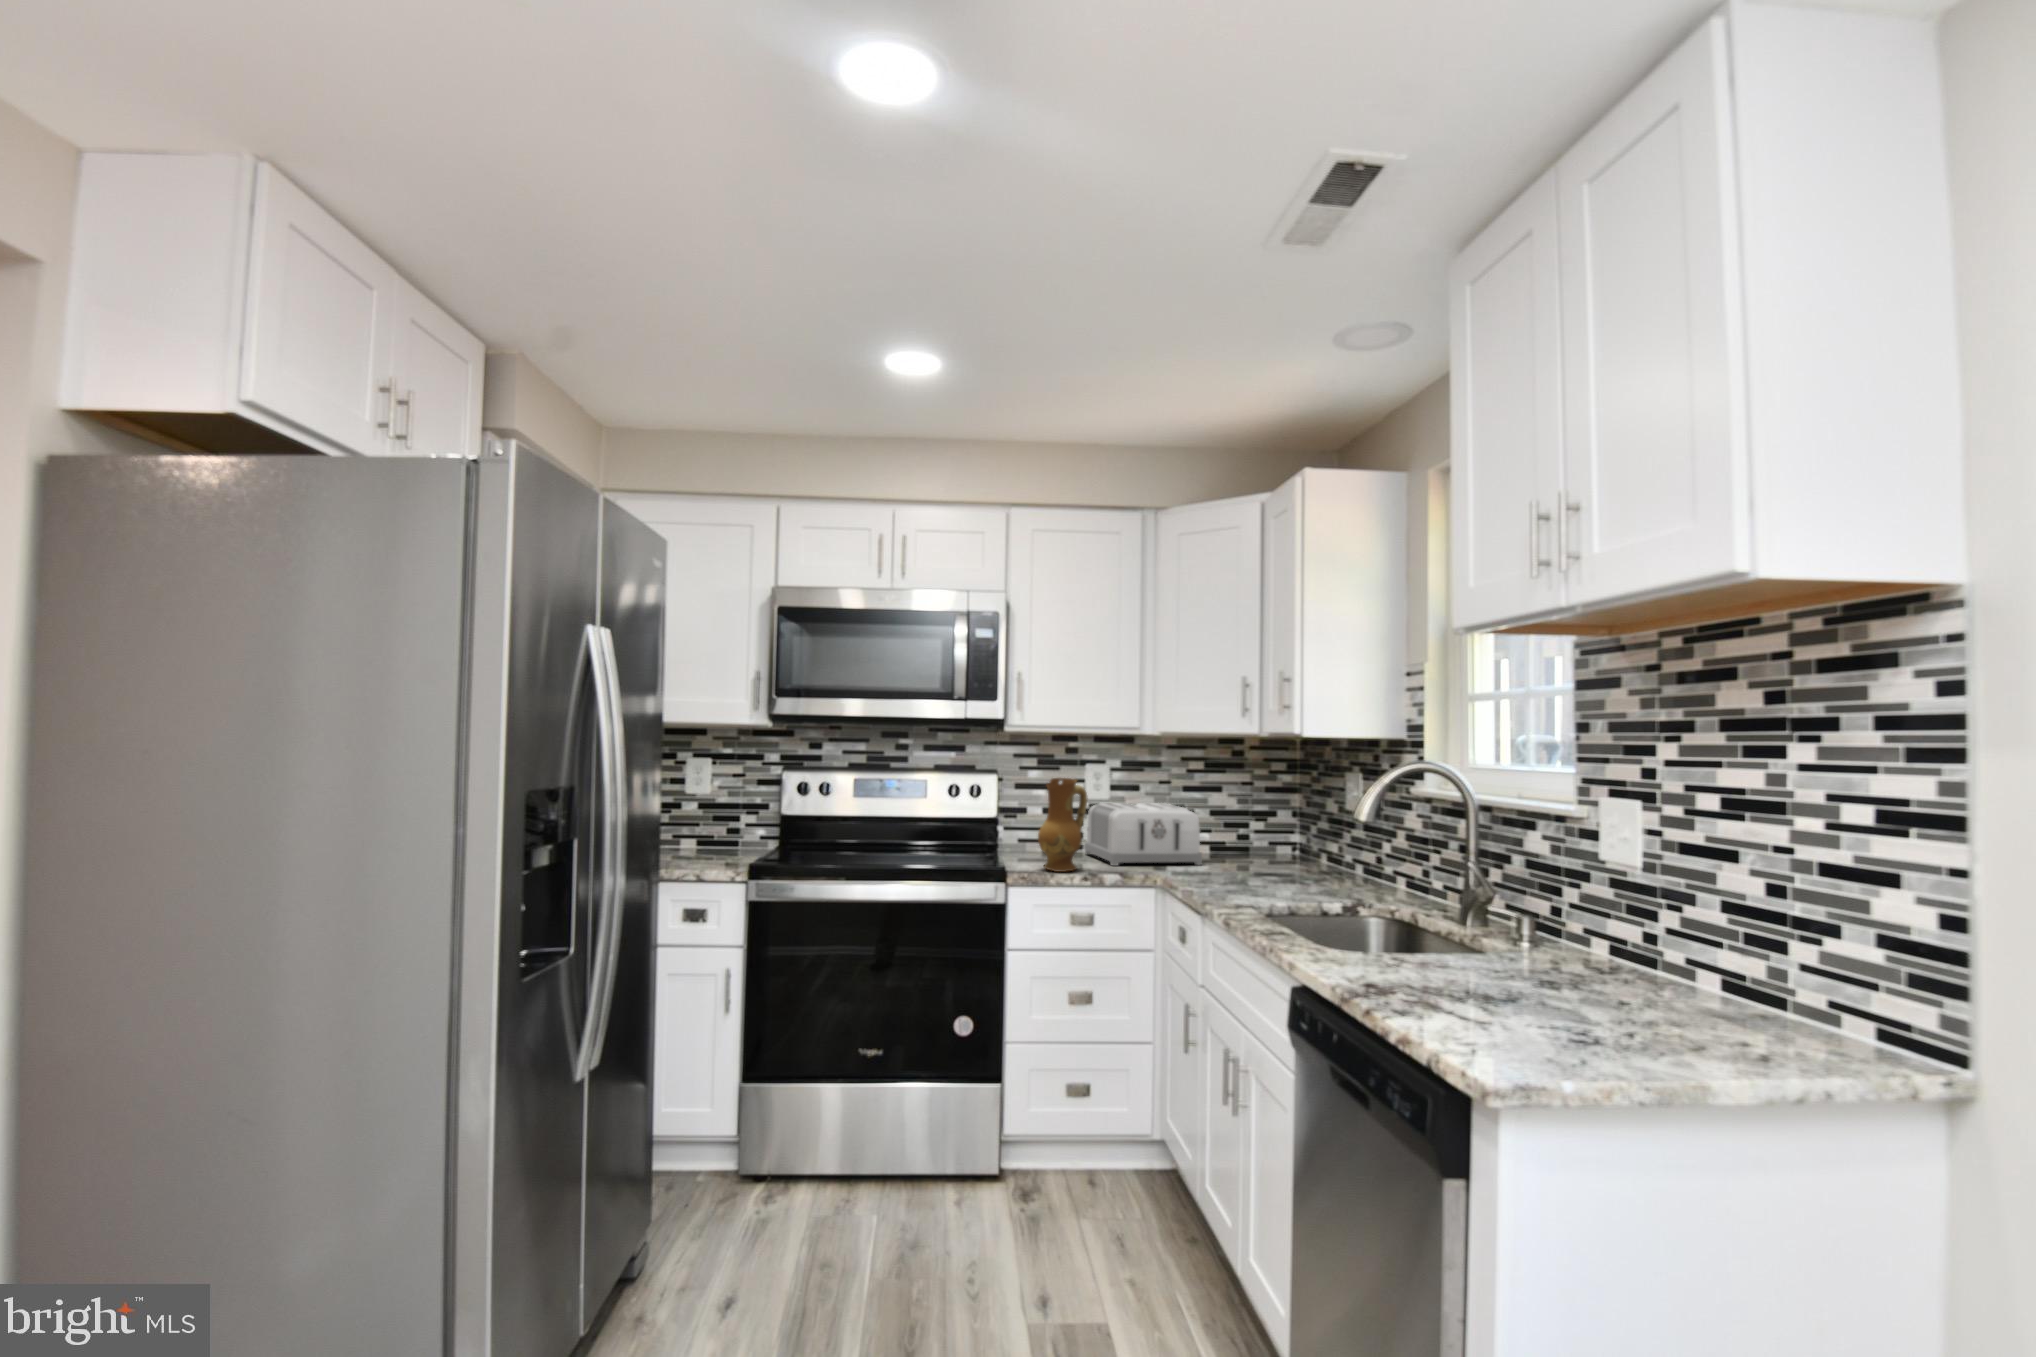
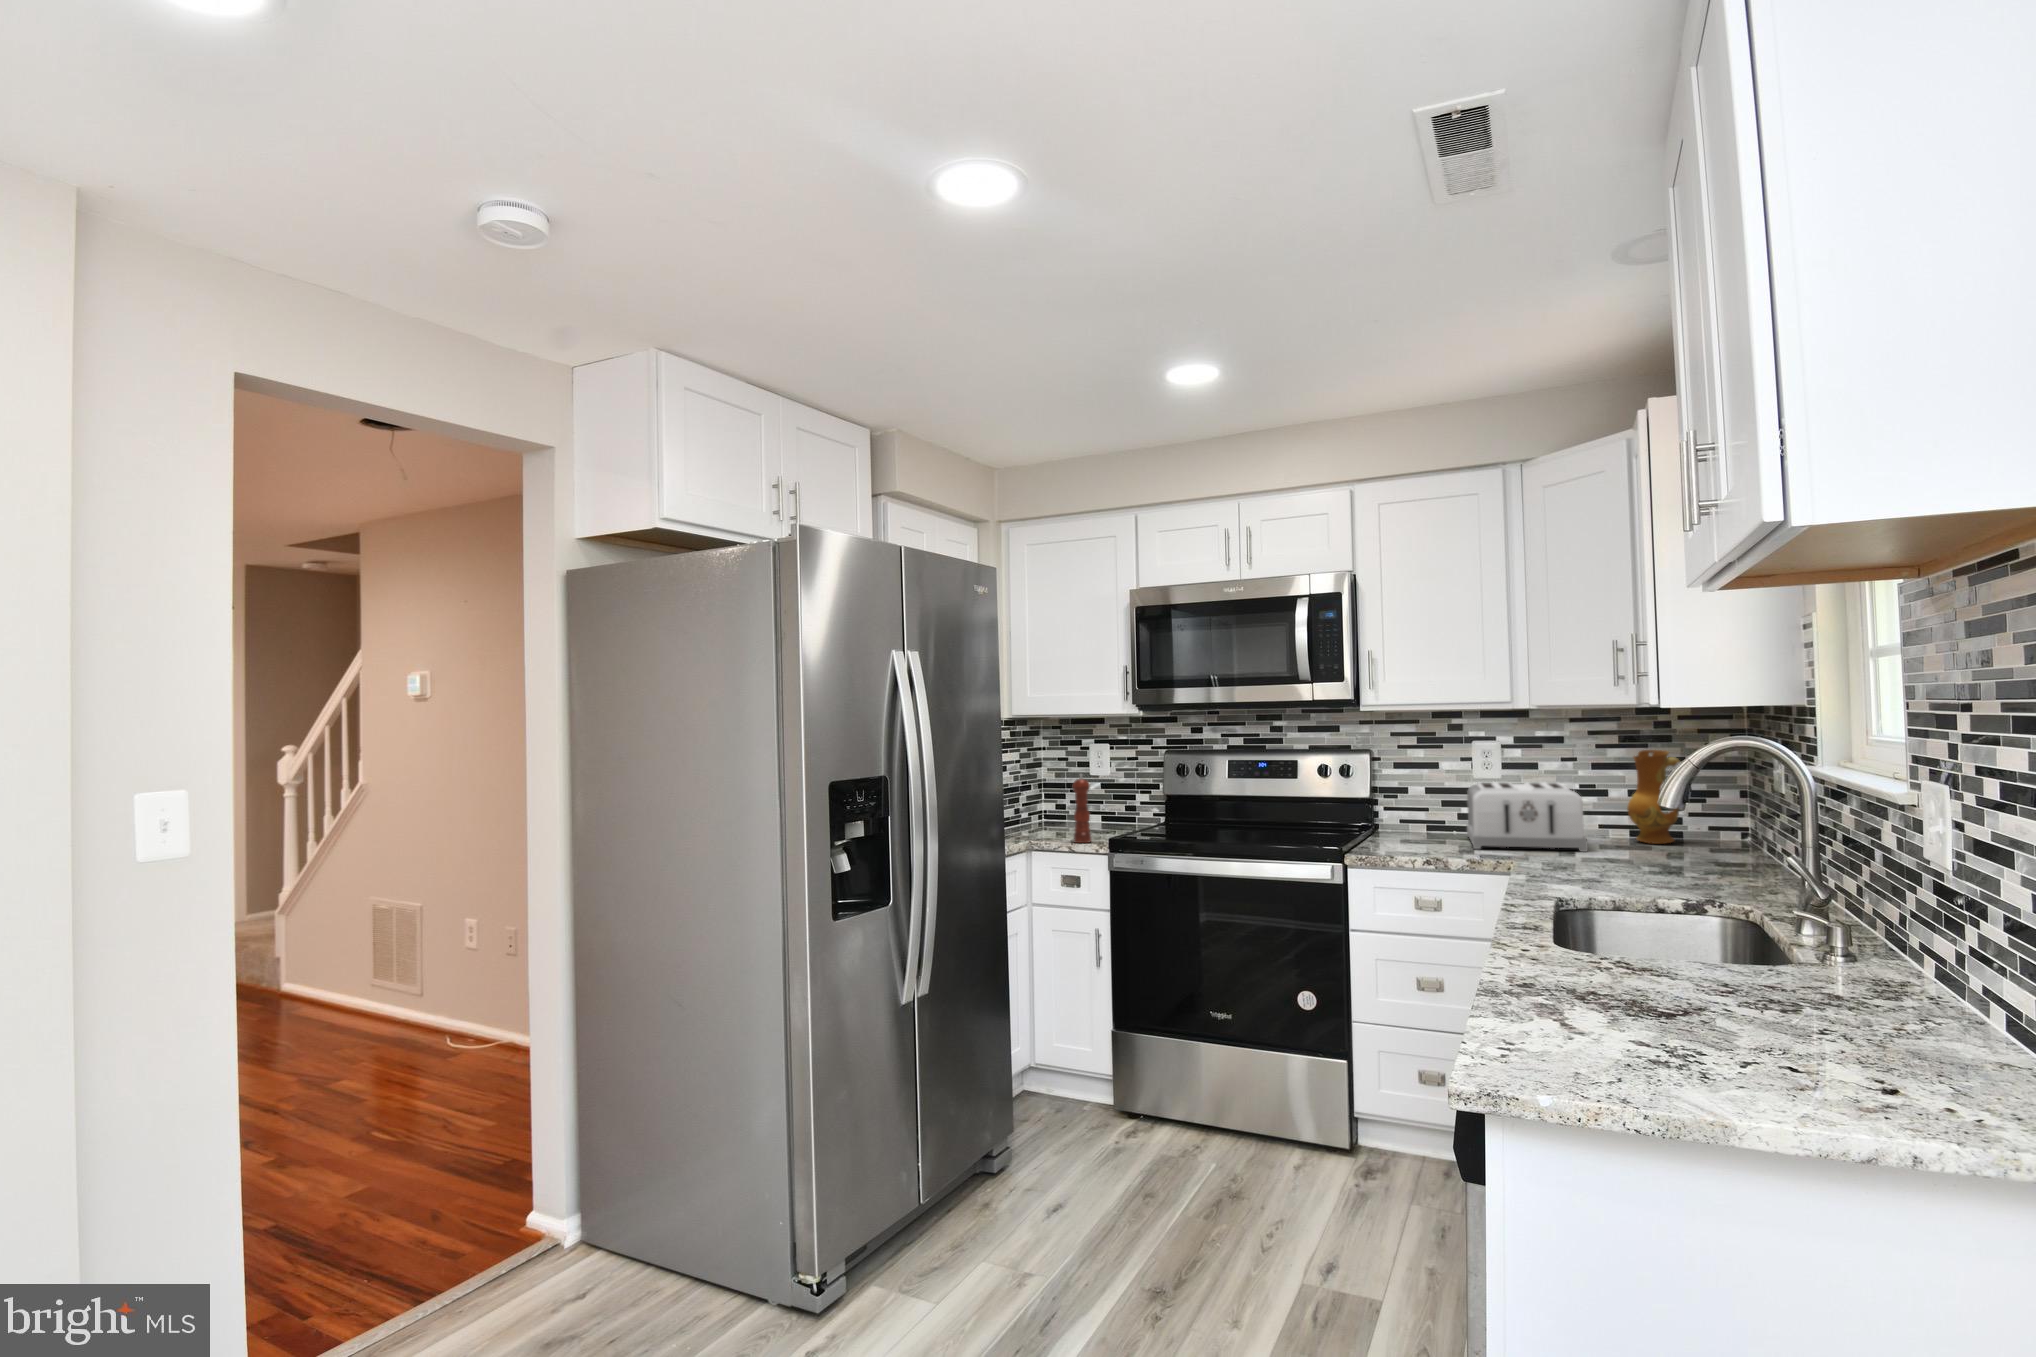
ceramic jug: present [1038,778,1088,872] -> present [1627,750,1679,844]
pepper mill: none [703,790,726,870] -> present [1072,774,1091,843]

